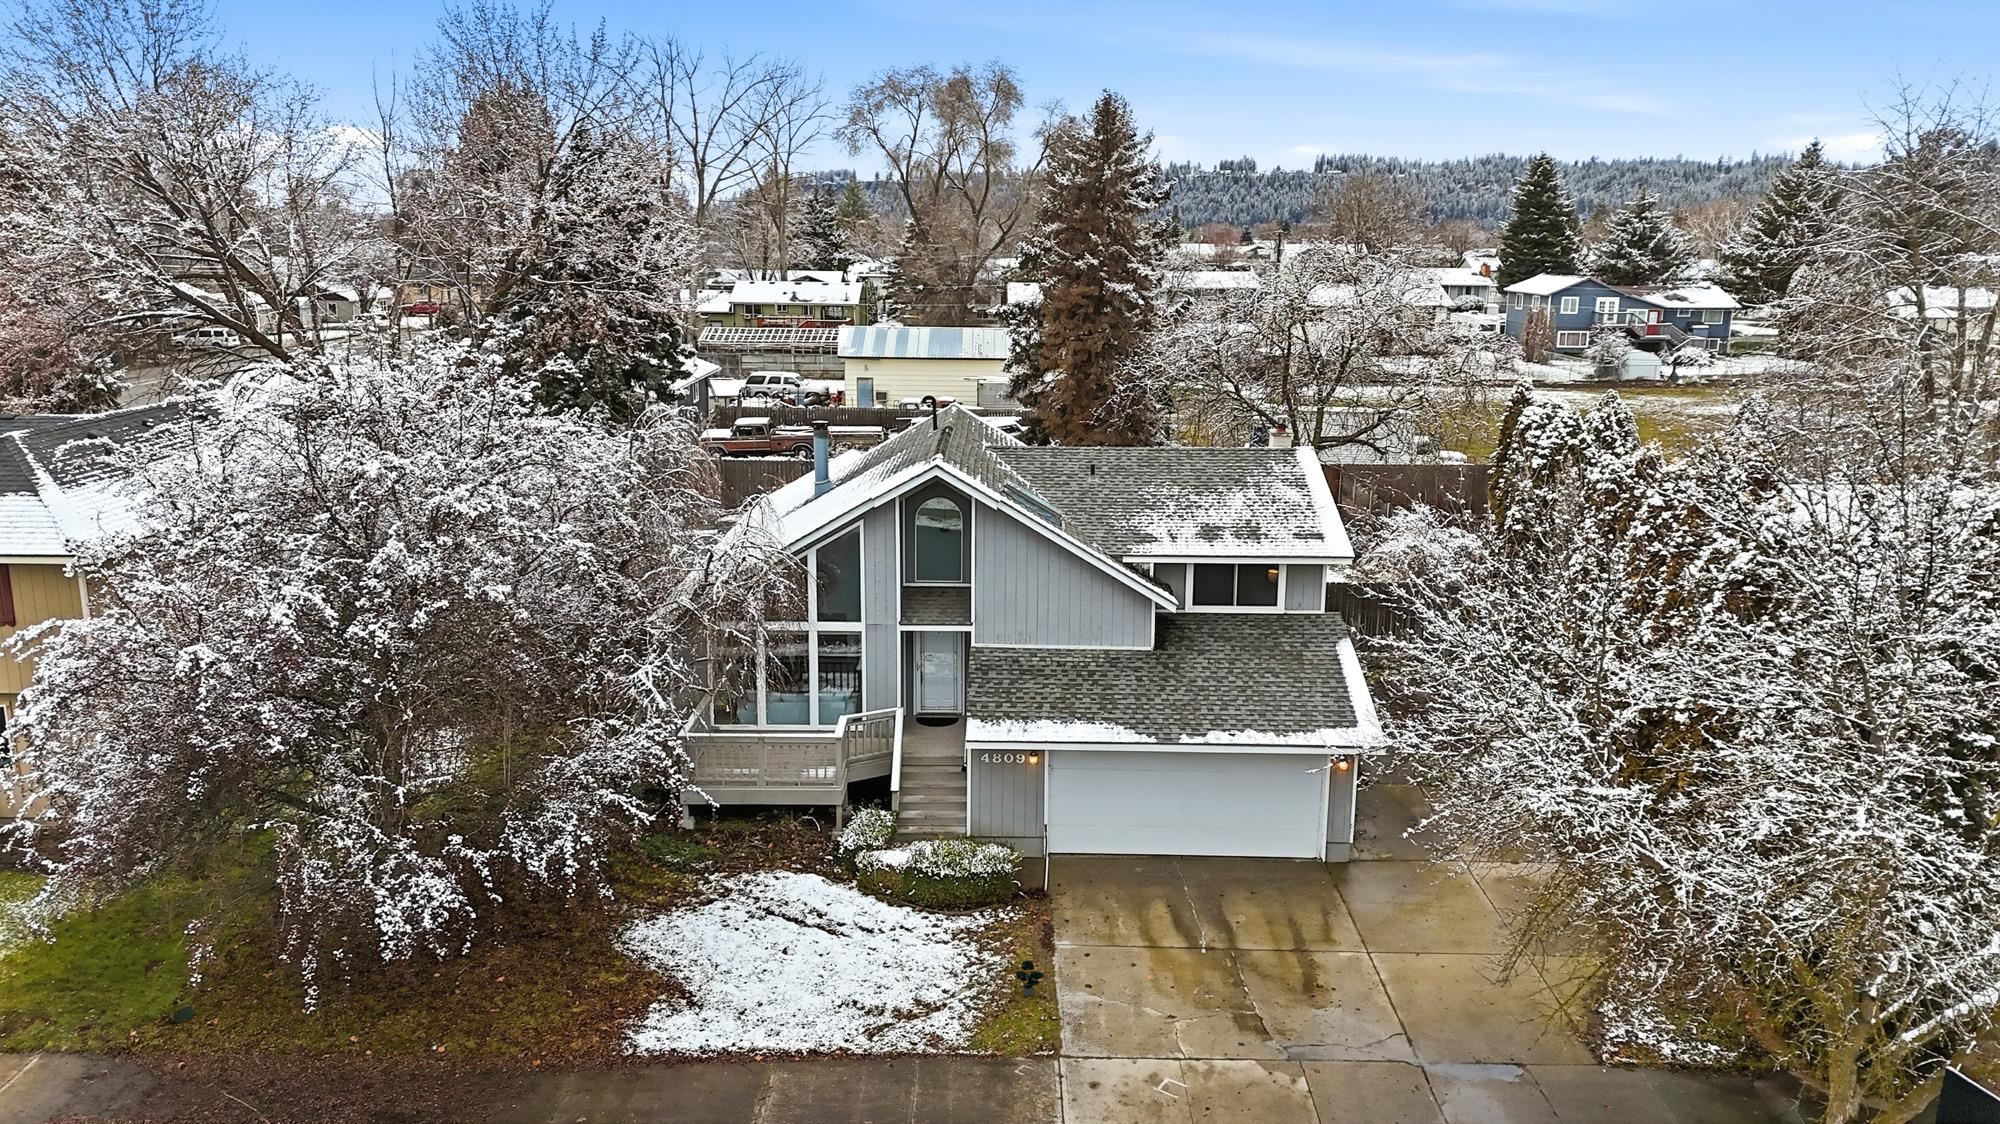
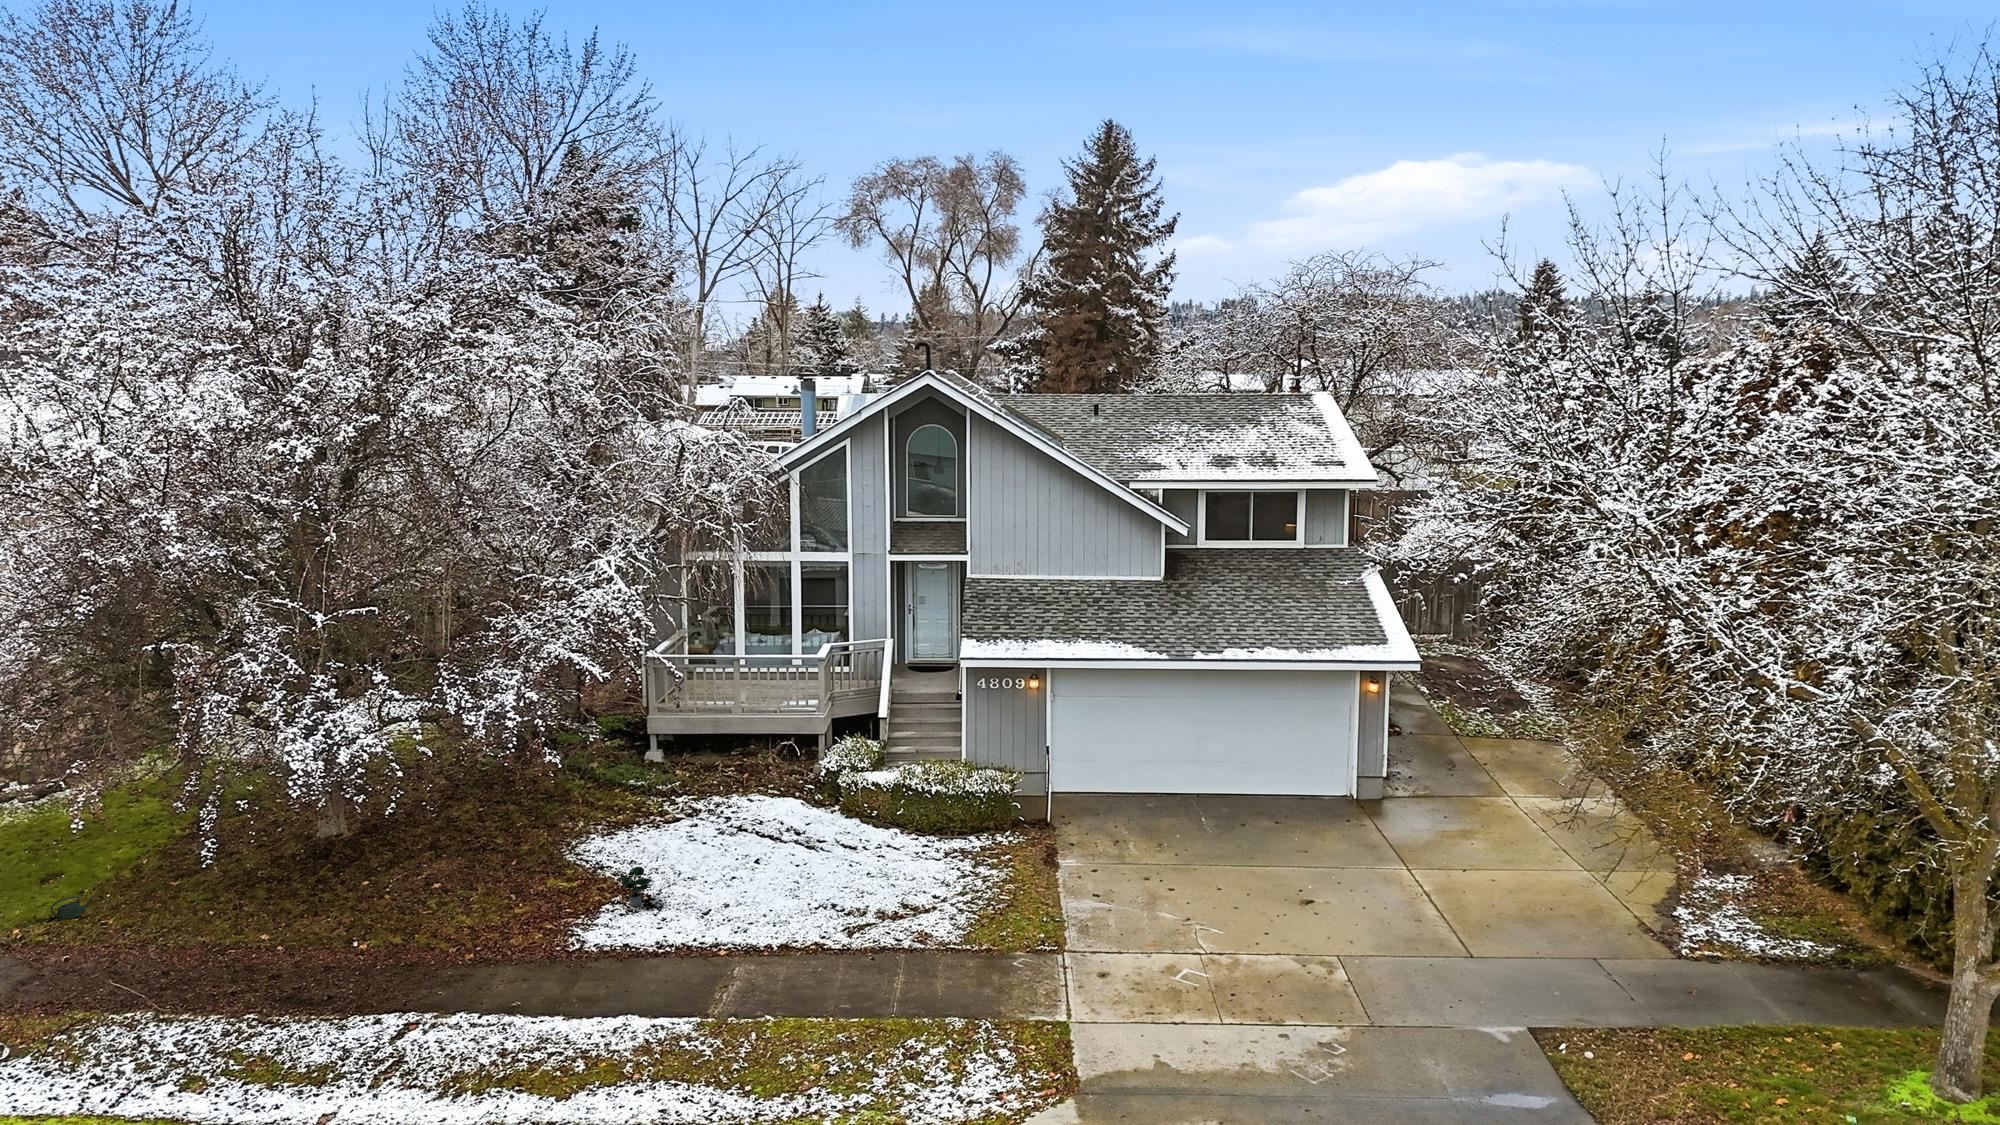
potted plant: present [1016,960,1044,996] -> present [619,867,652,906]

